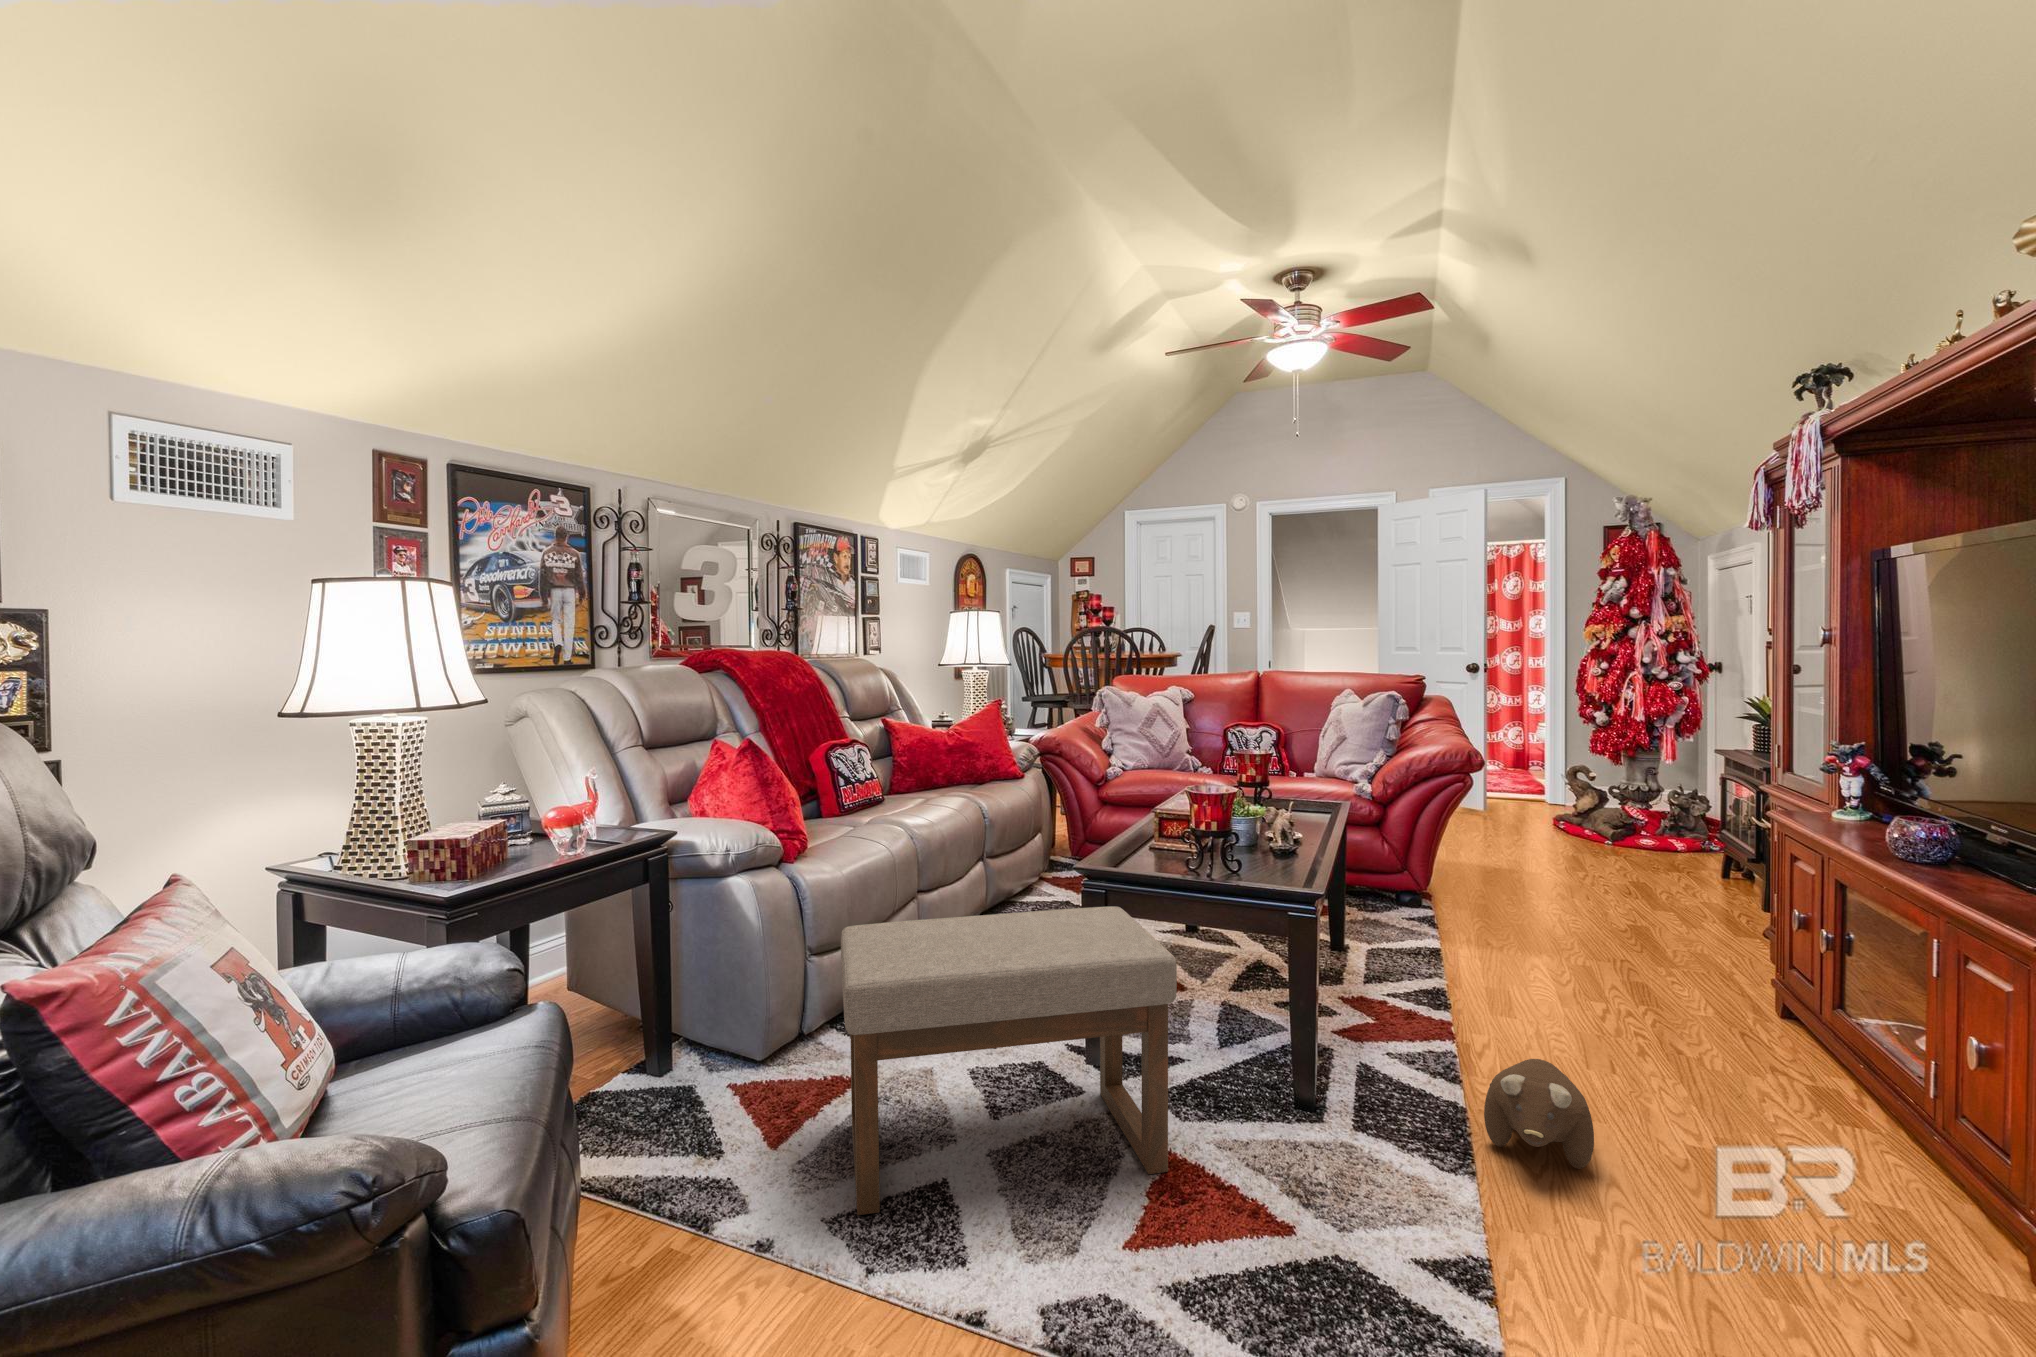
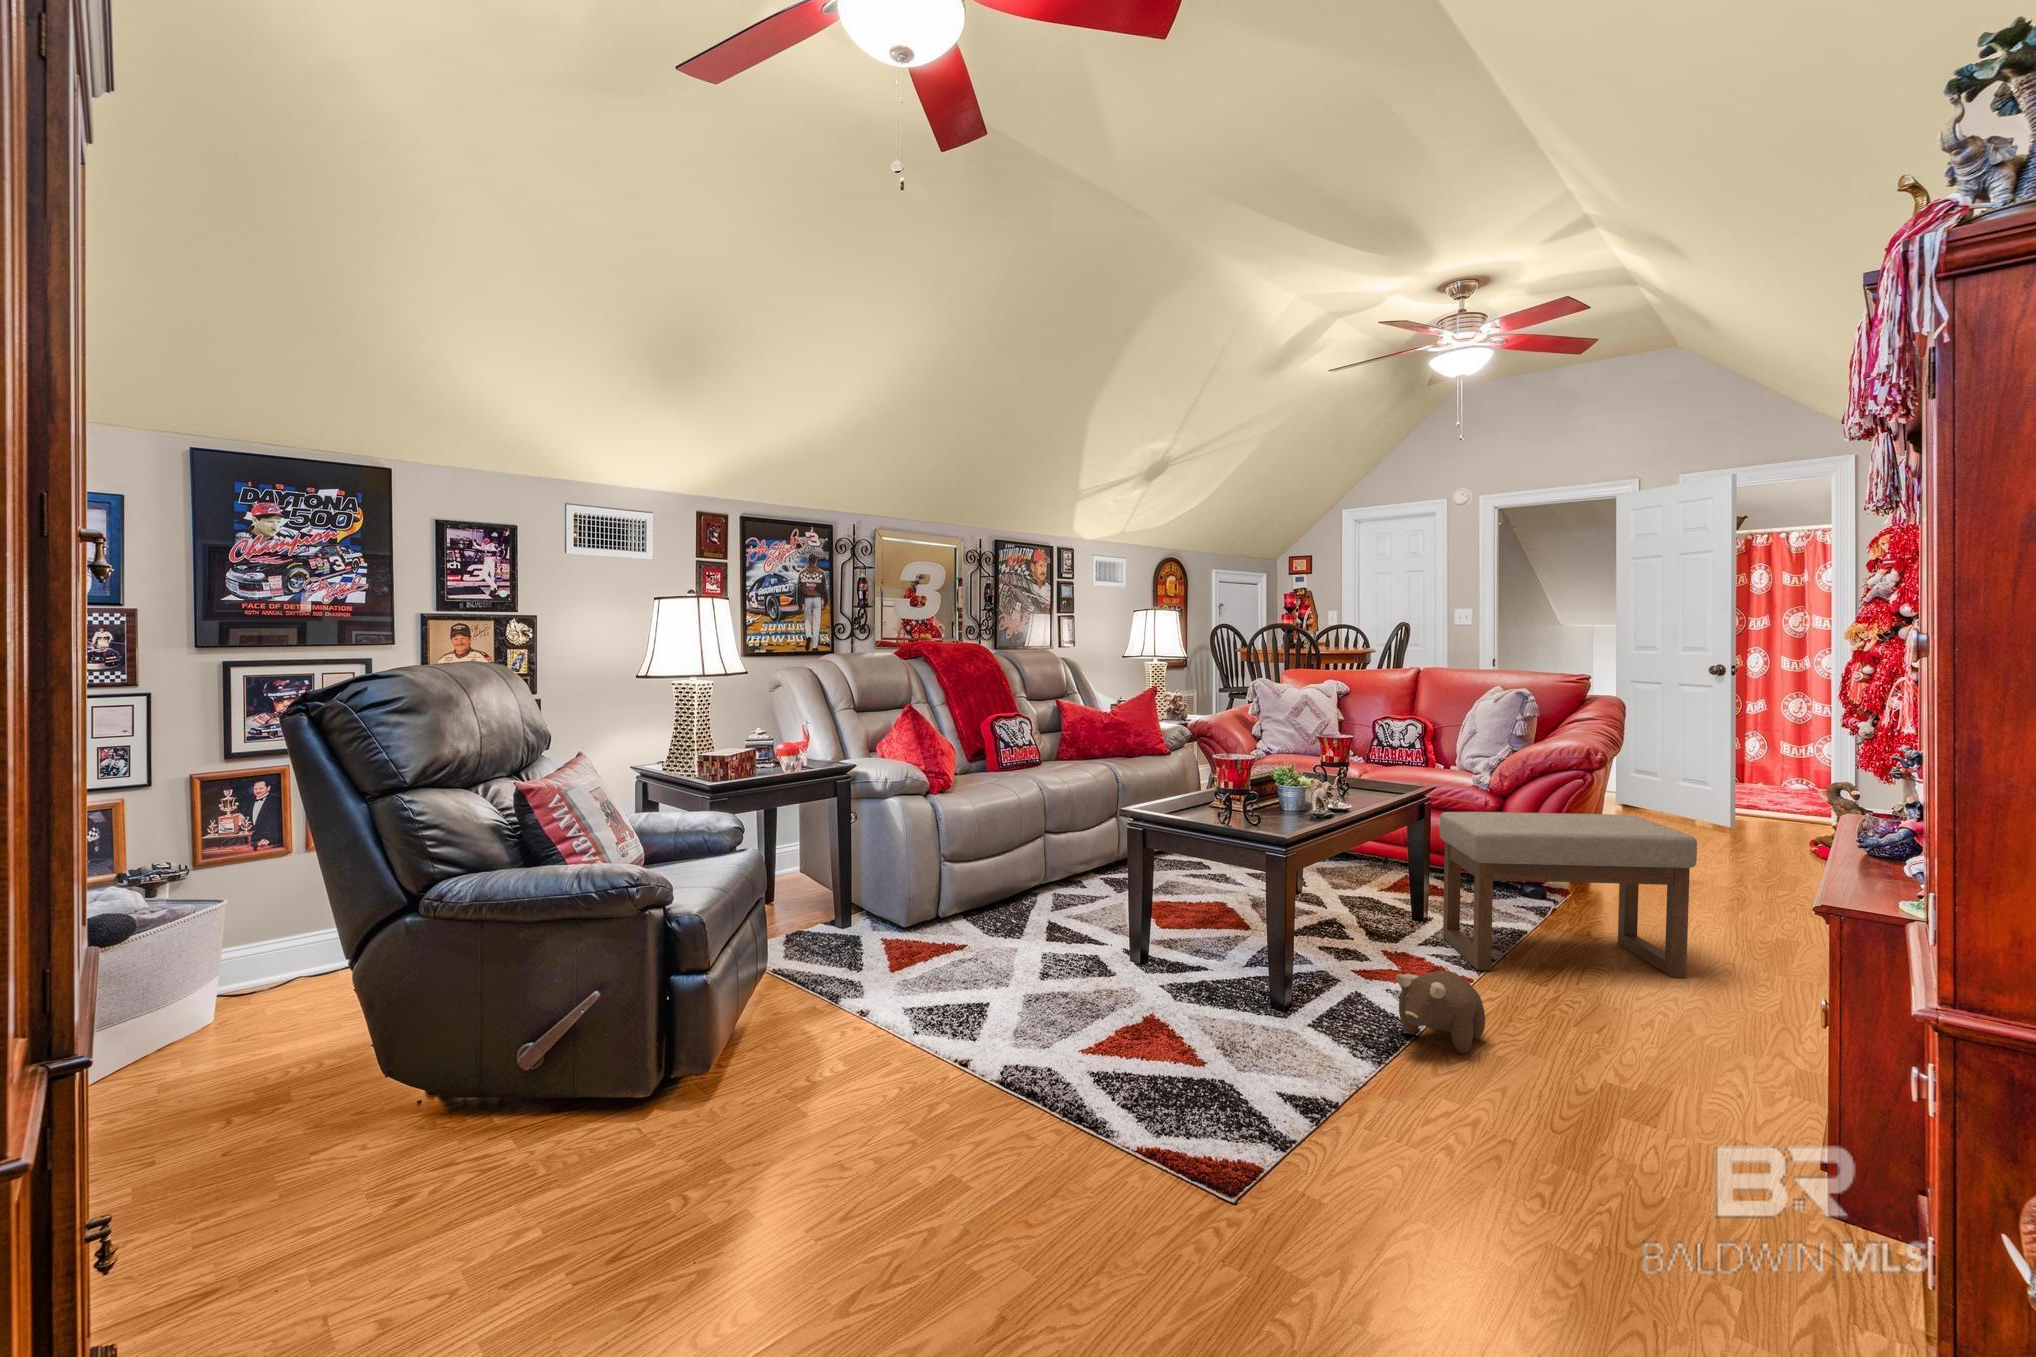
ottoman: present [841,906,1177,1215] -> present [1440,812,1697,978]

